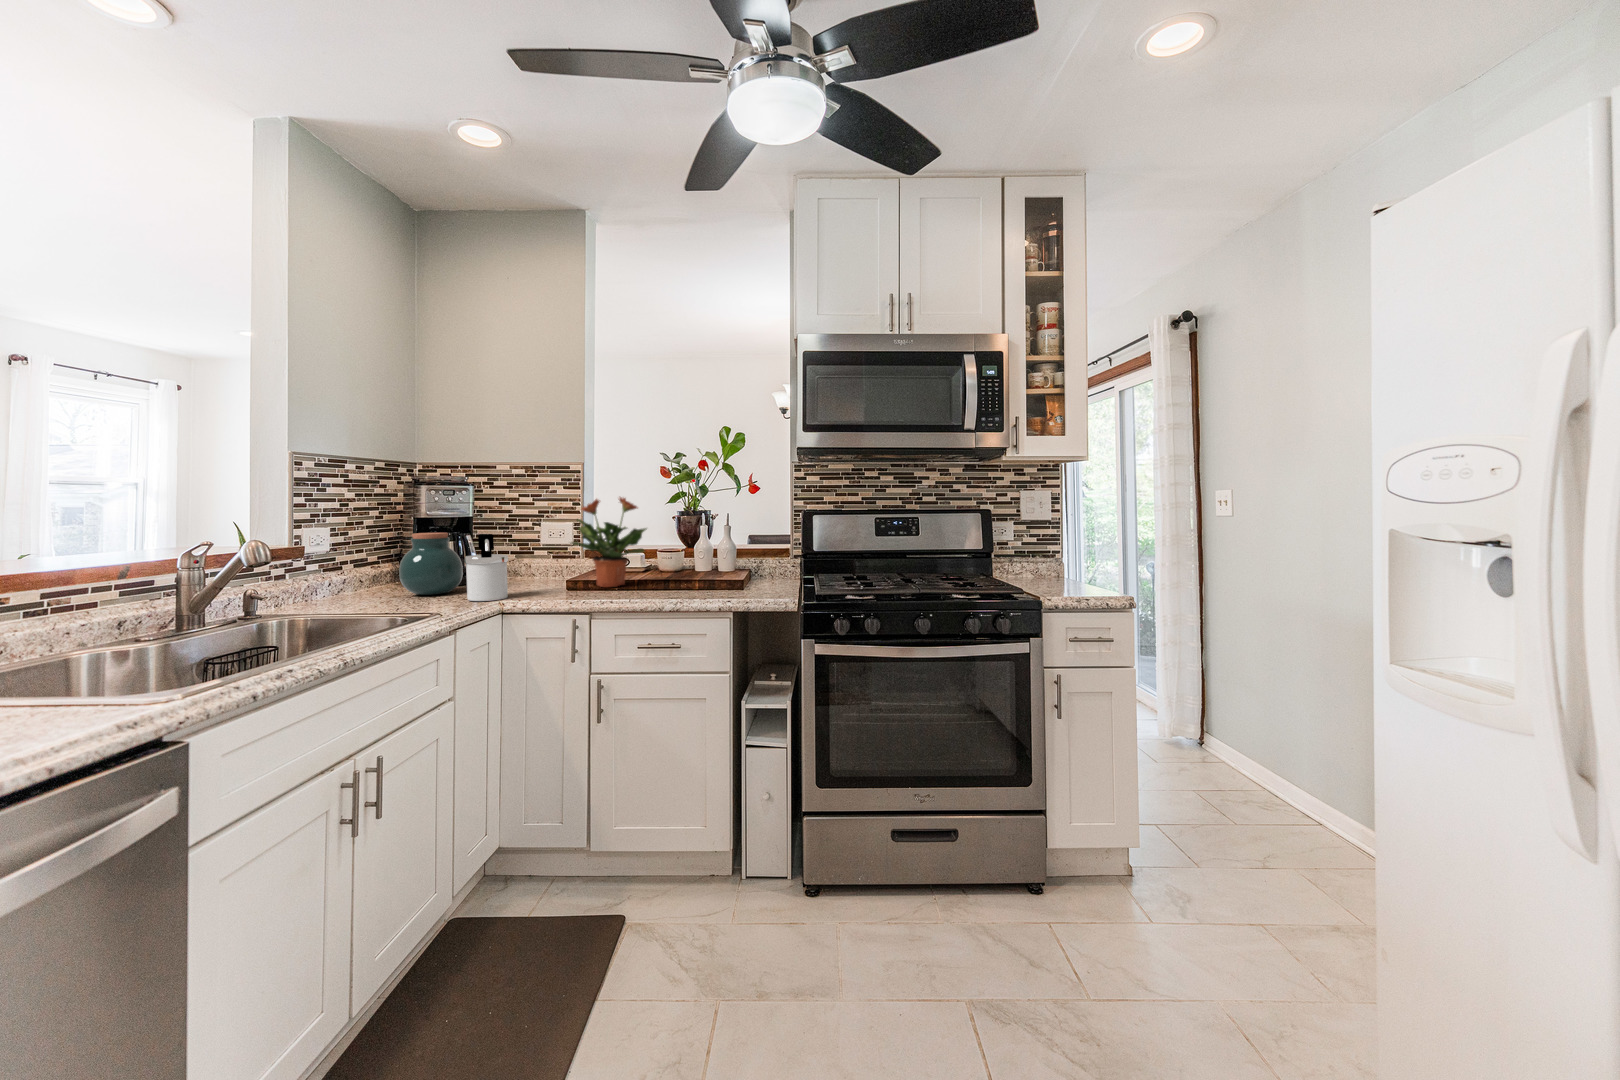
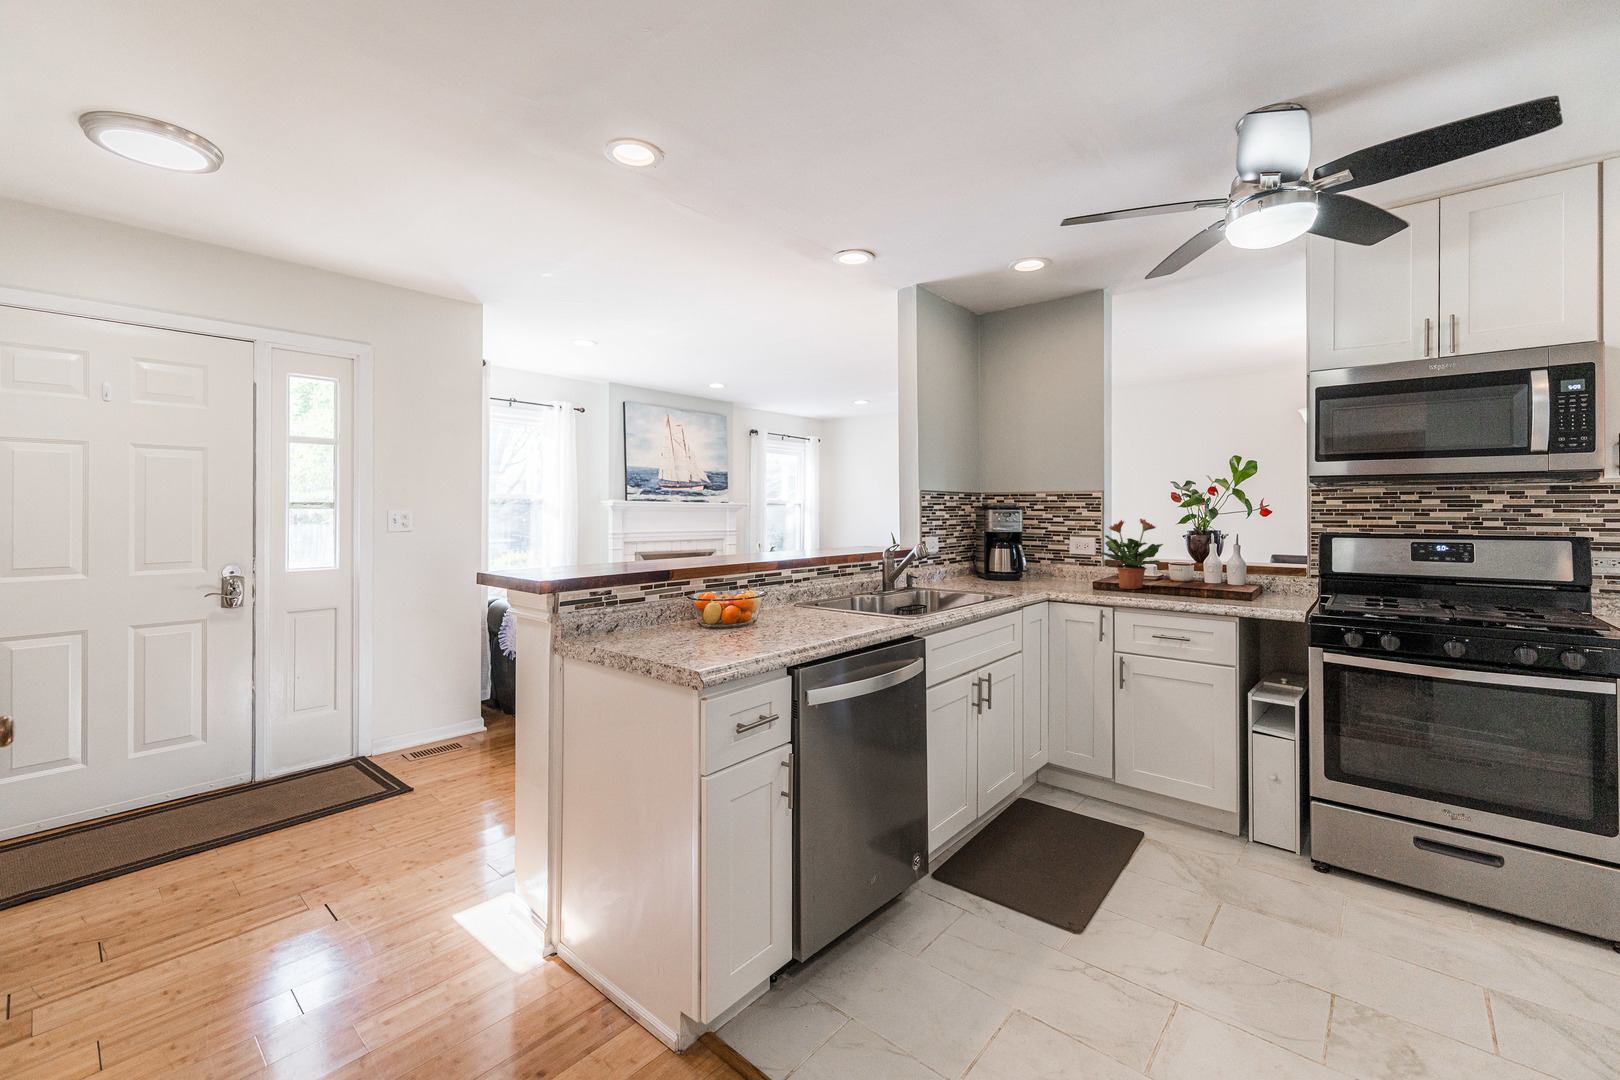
jar: present [399,533,463,595] -> none [980,543,1019,585]
soap dispenser: present [464,534,508,601] -> none [1025,545,1054,591]

